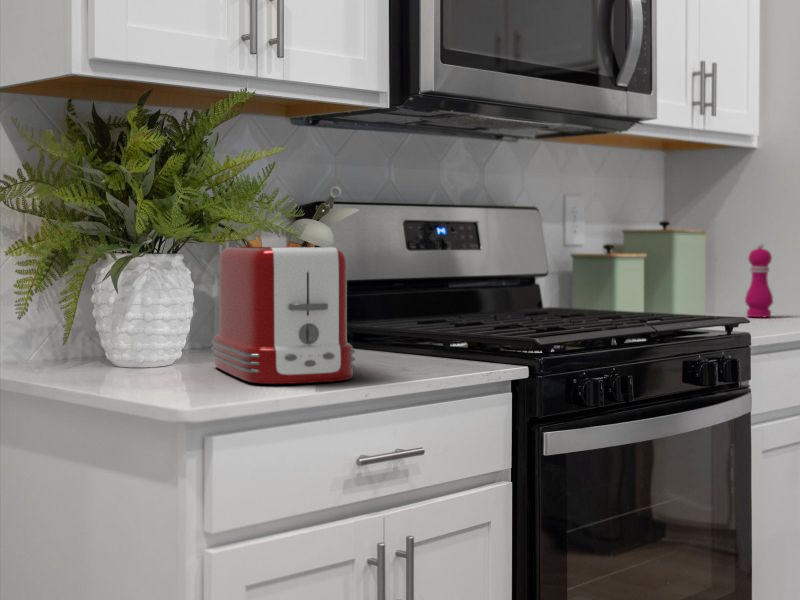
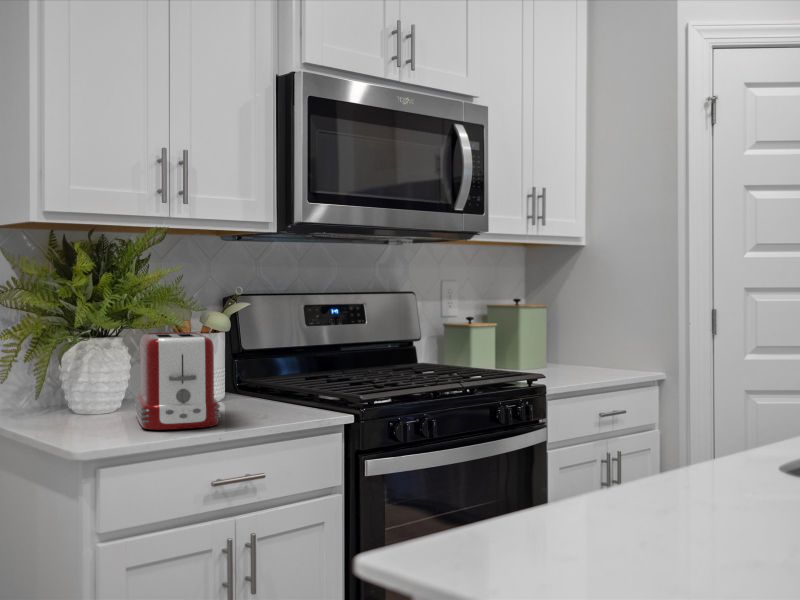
pepper mill: present [745,243,773,317] -> none [577,314,596,369]

